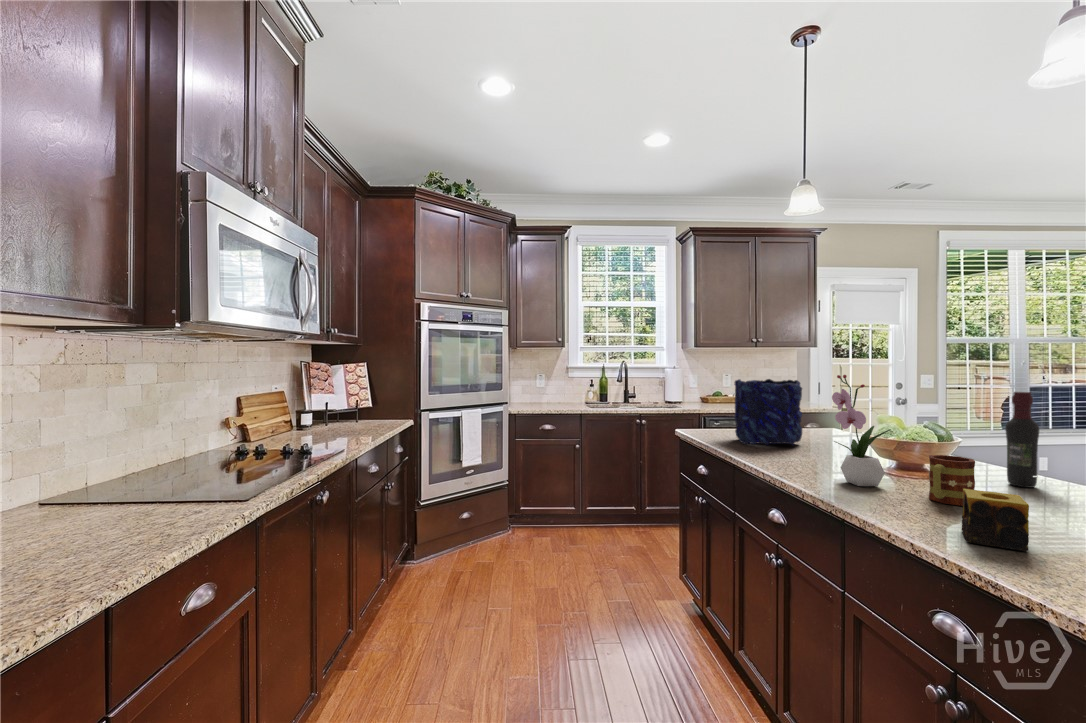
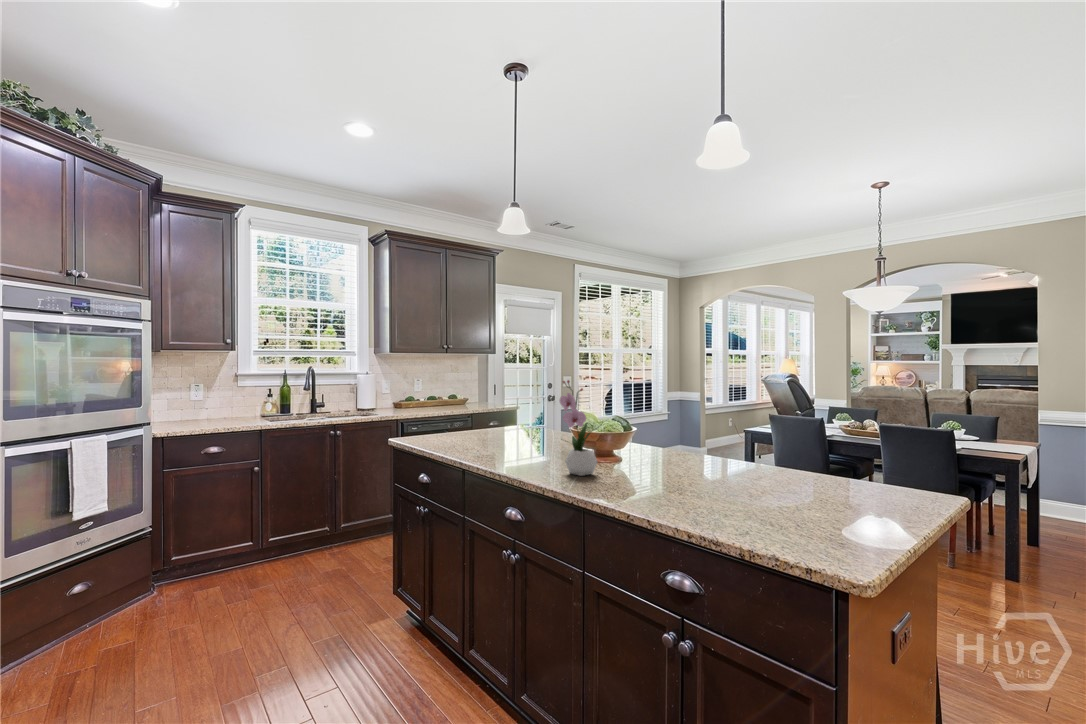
vase: present [734,379,802,445] -> none [455,384,513,448]
wine bottle: present [1005,392,1039,488] -> none [659,390,677,460]
mug: present [929,455,975,506] -> none [628,442,658,481]
candle: present [962,489,1029,551] -> none [668,469,713,511]

